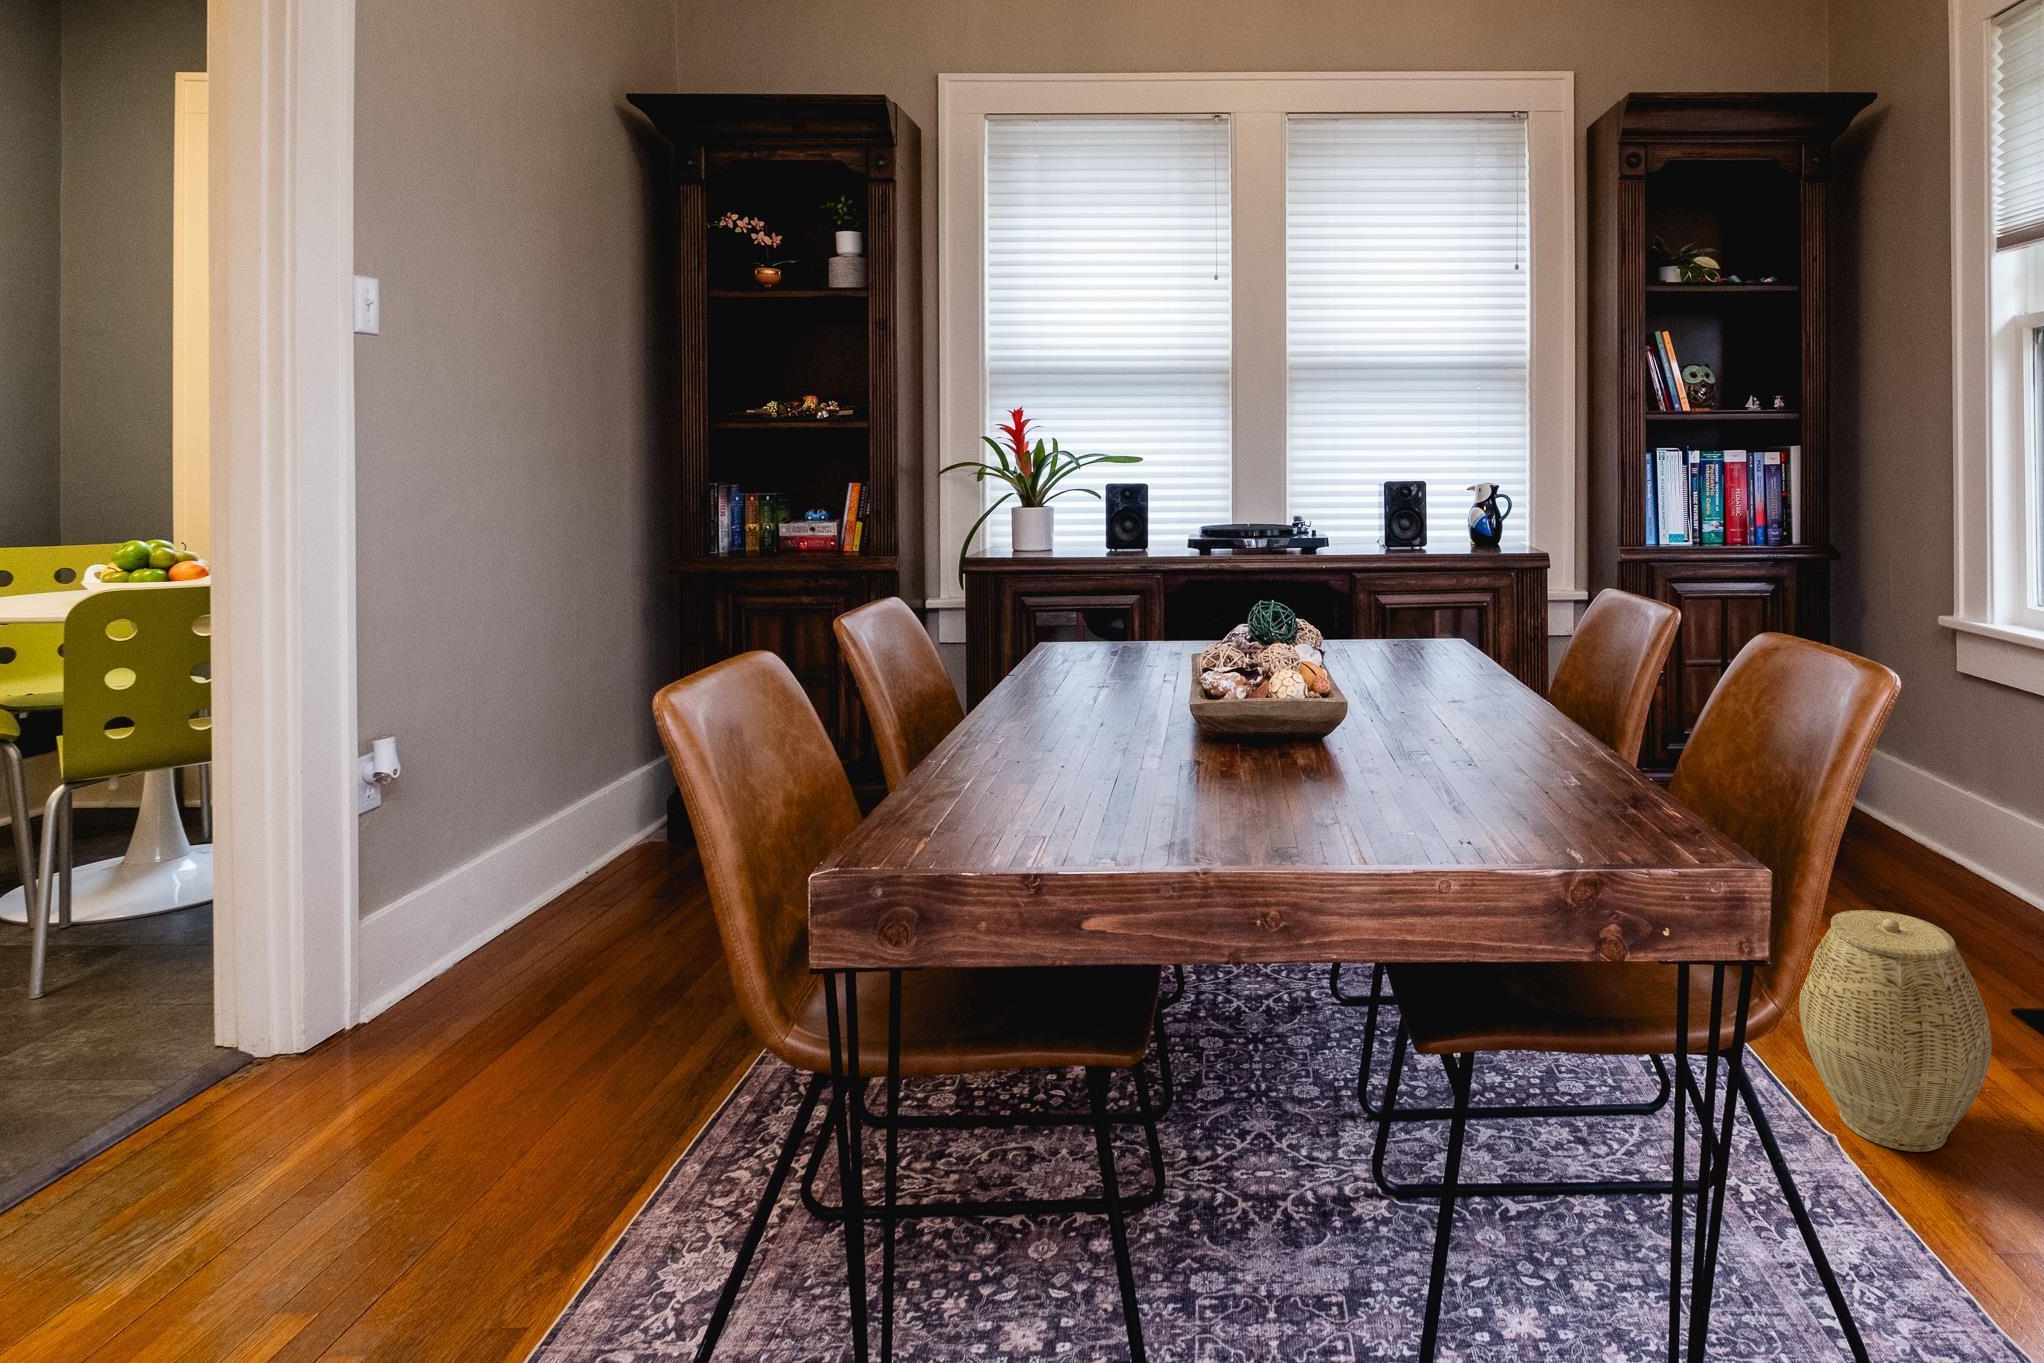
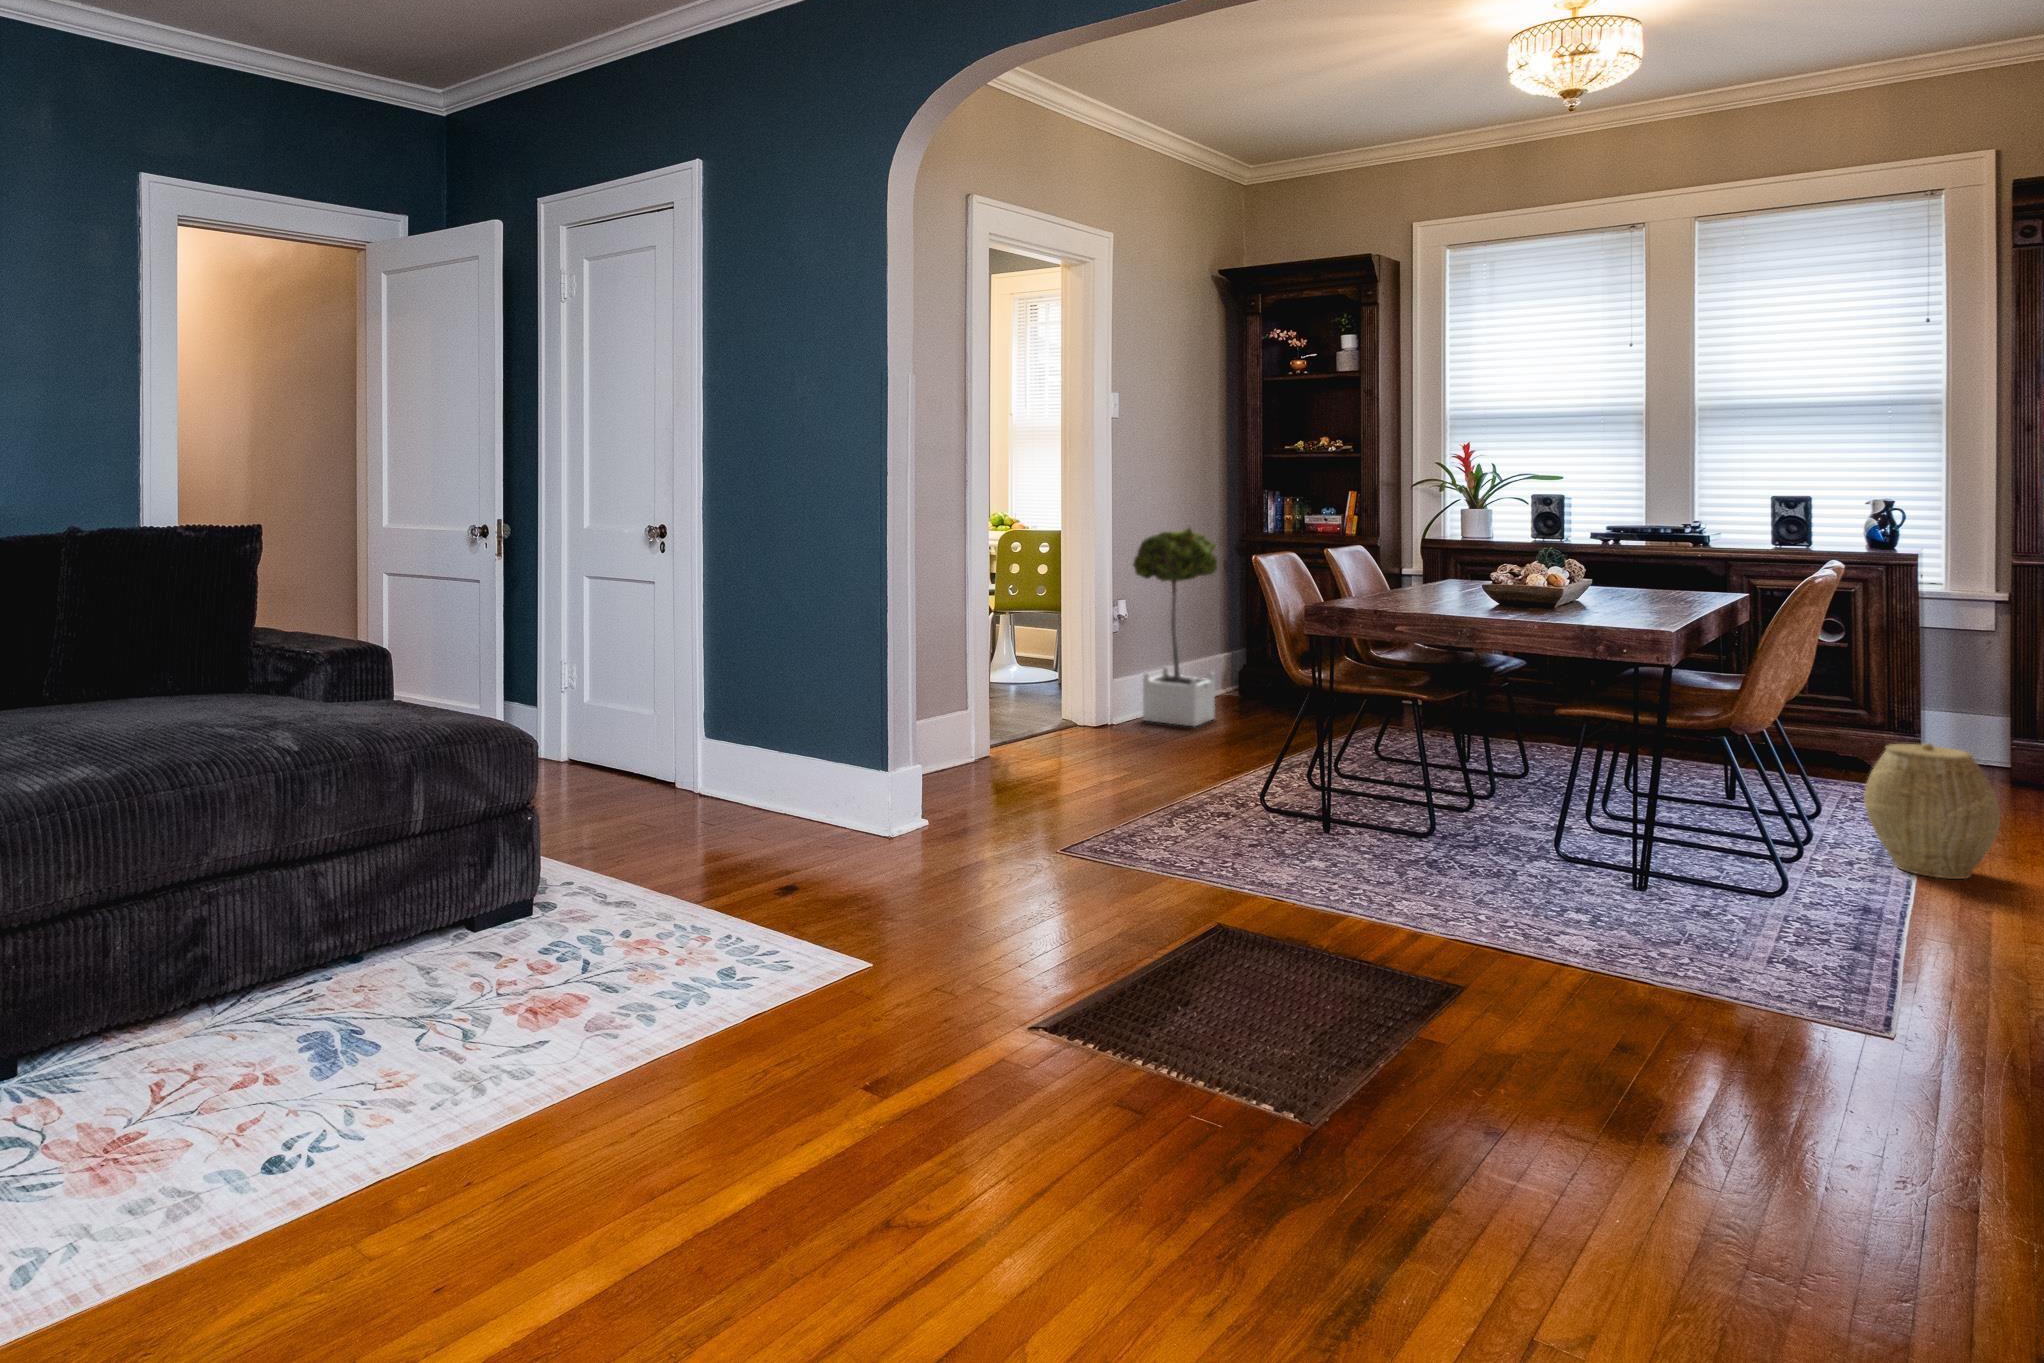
potted tree: none [454,585,649,1008] -> present [1133,528,1218,726]

